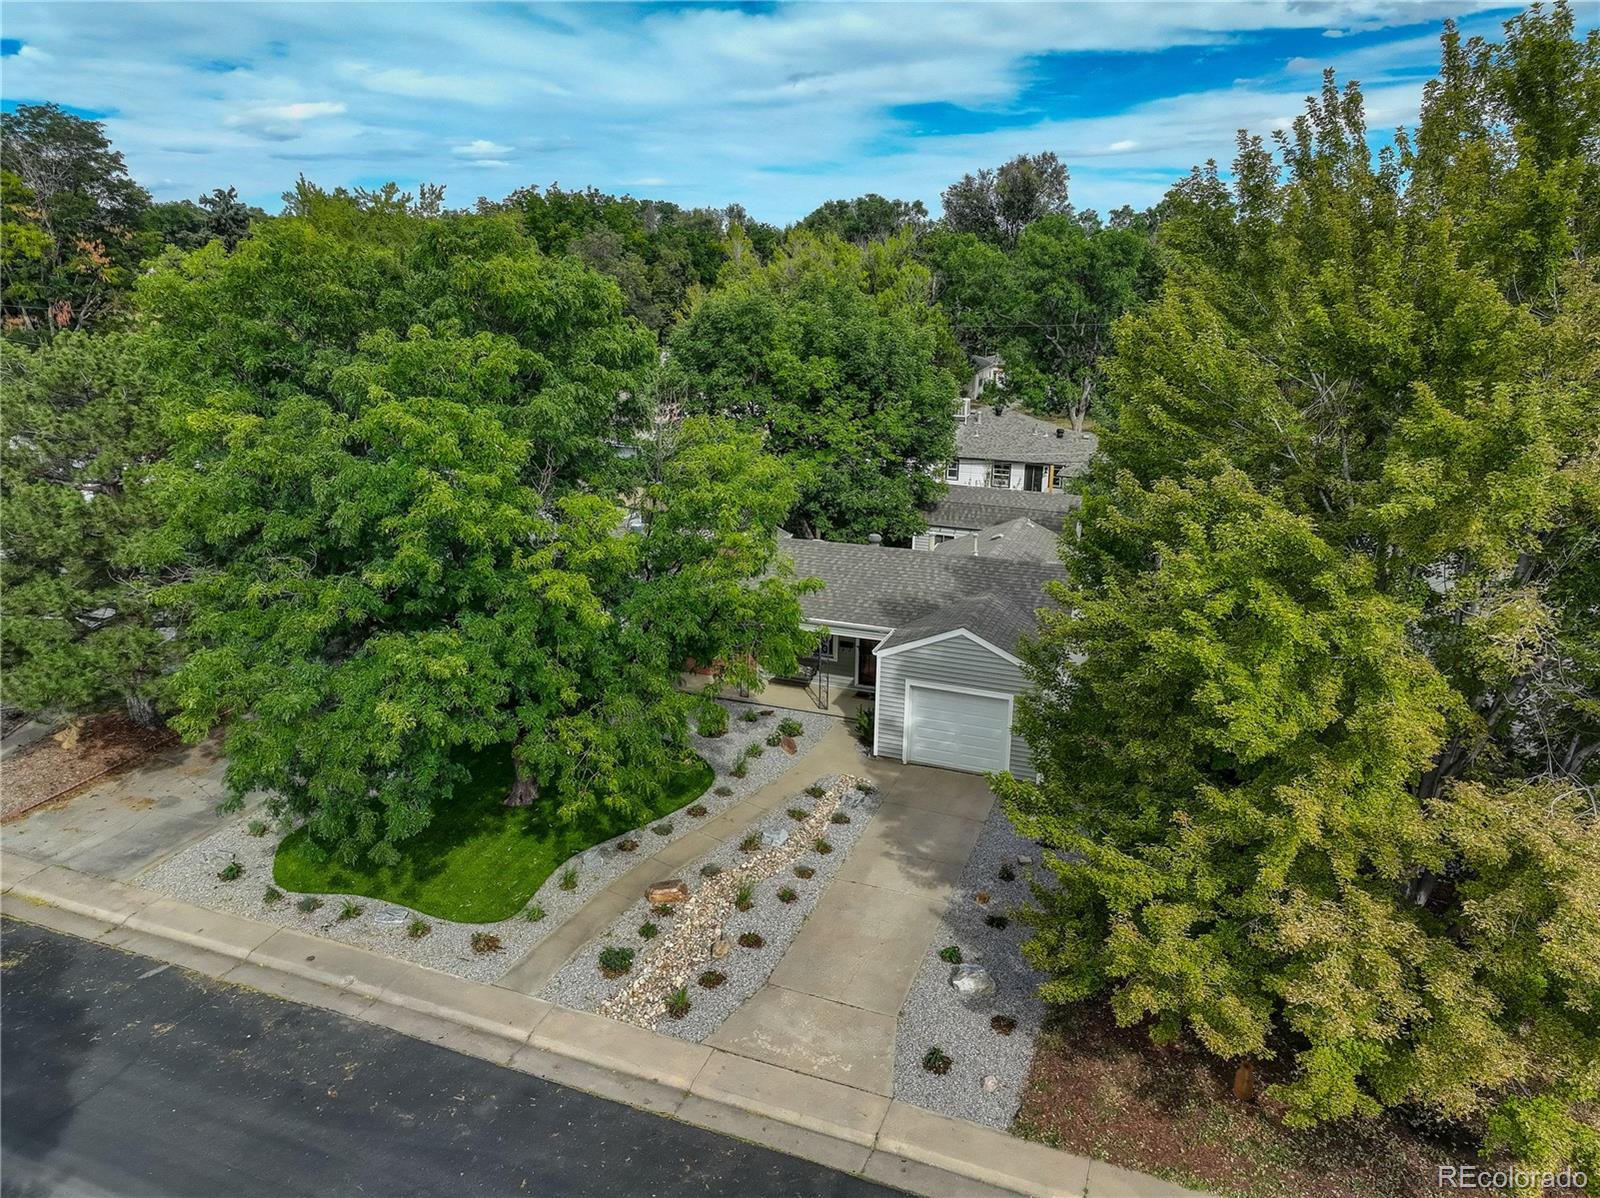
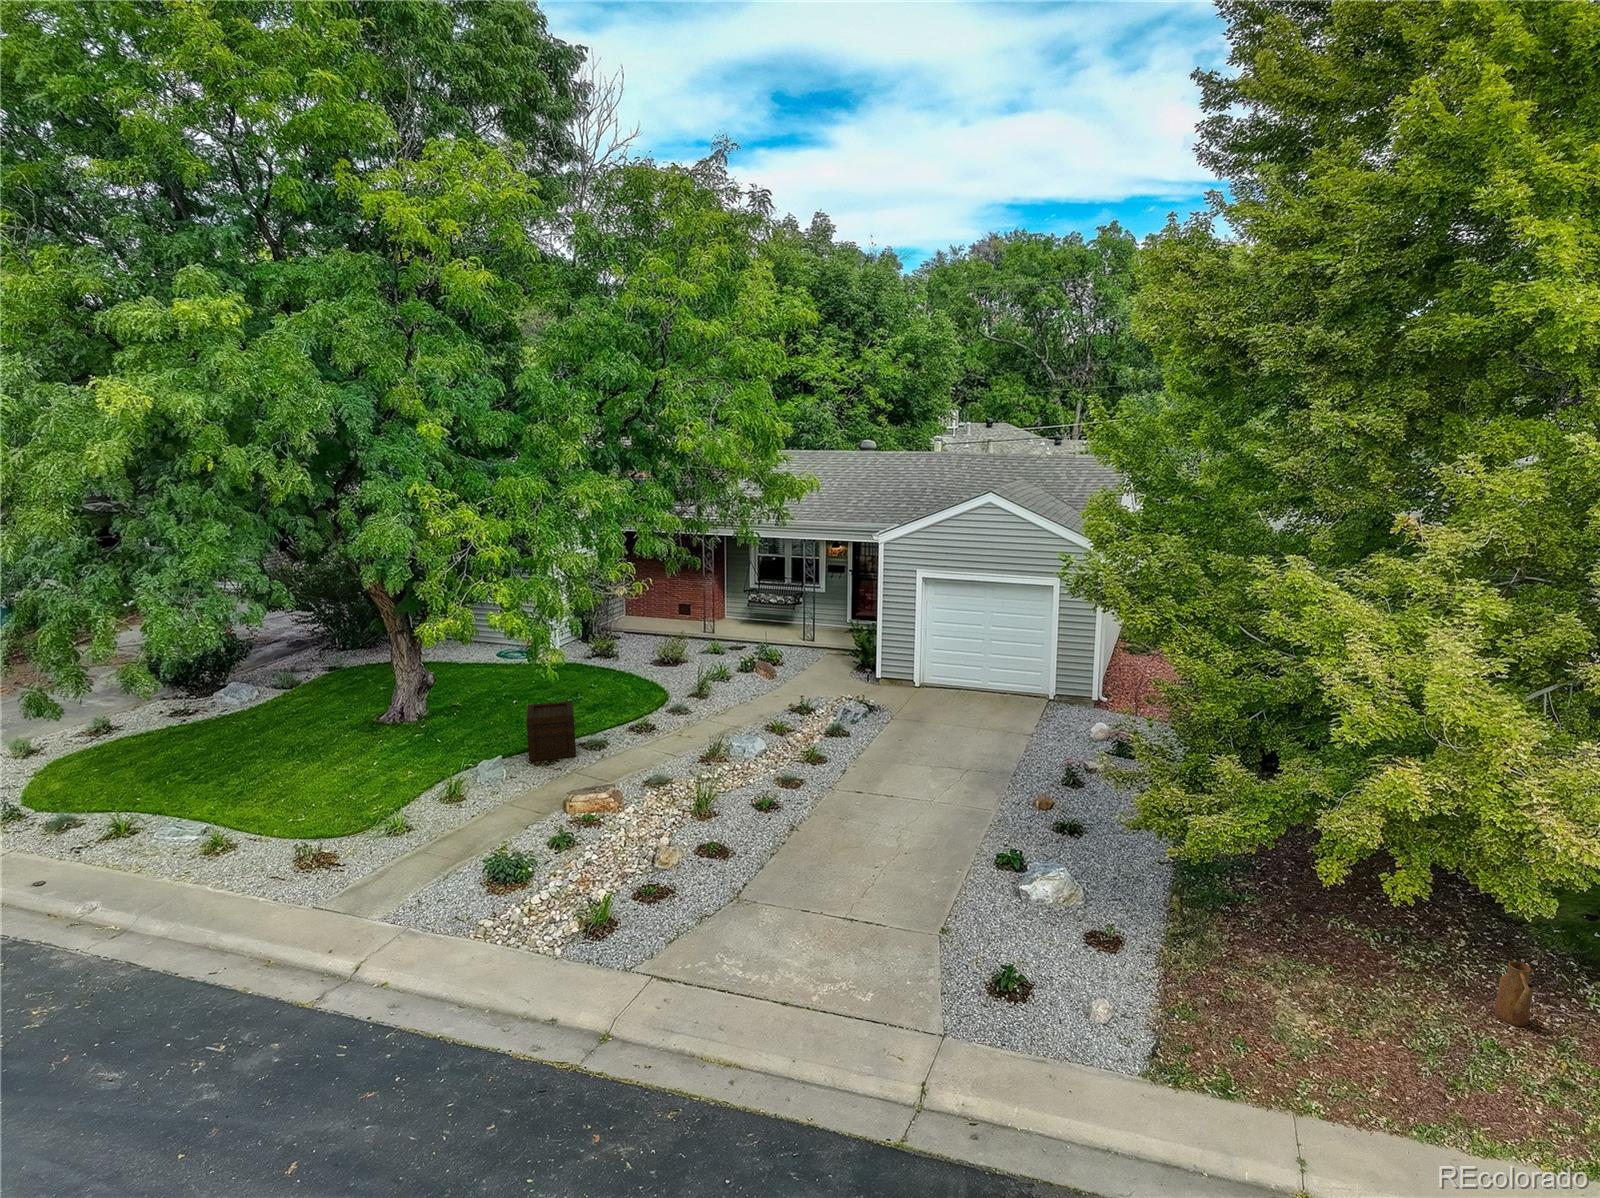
wooden crate: none [615,799,651,847] -> present [526,701,576,761]

